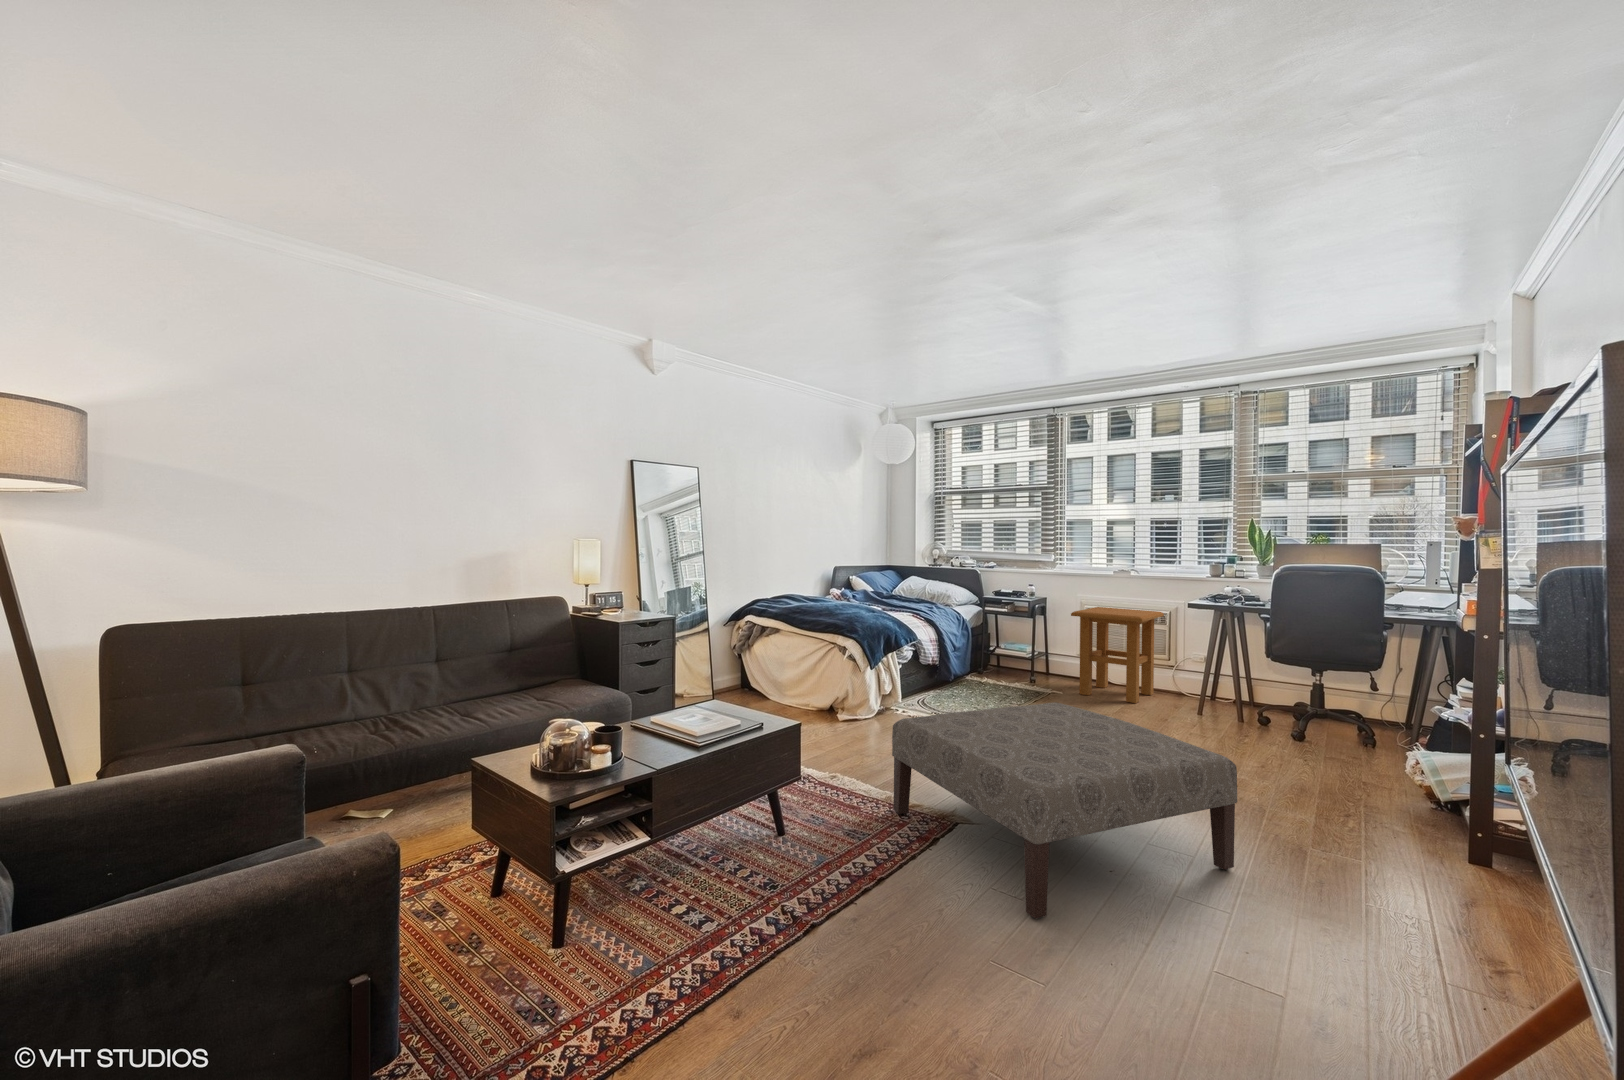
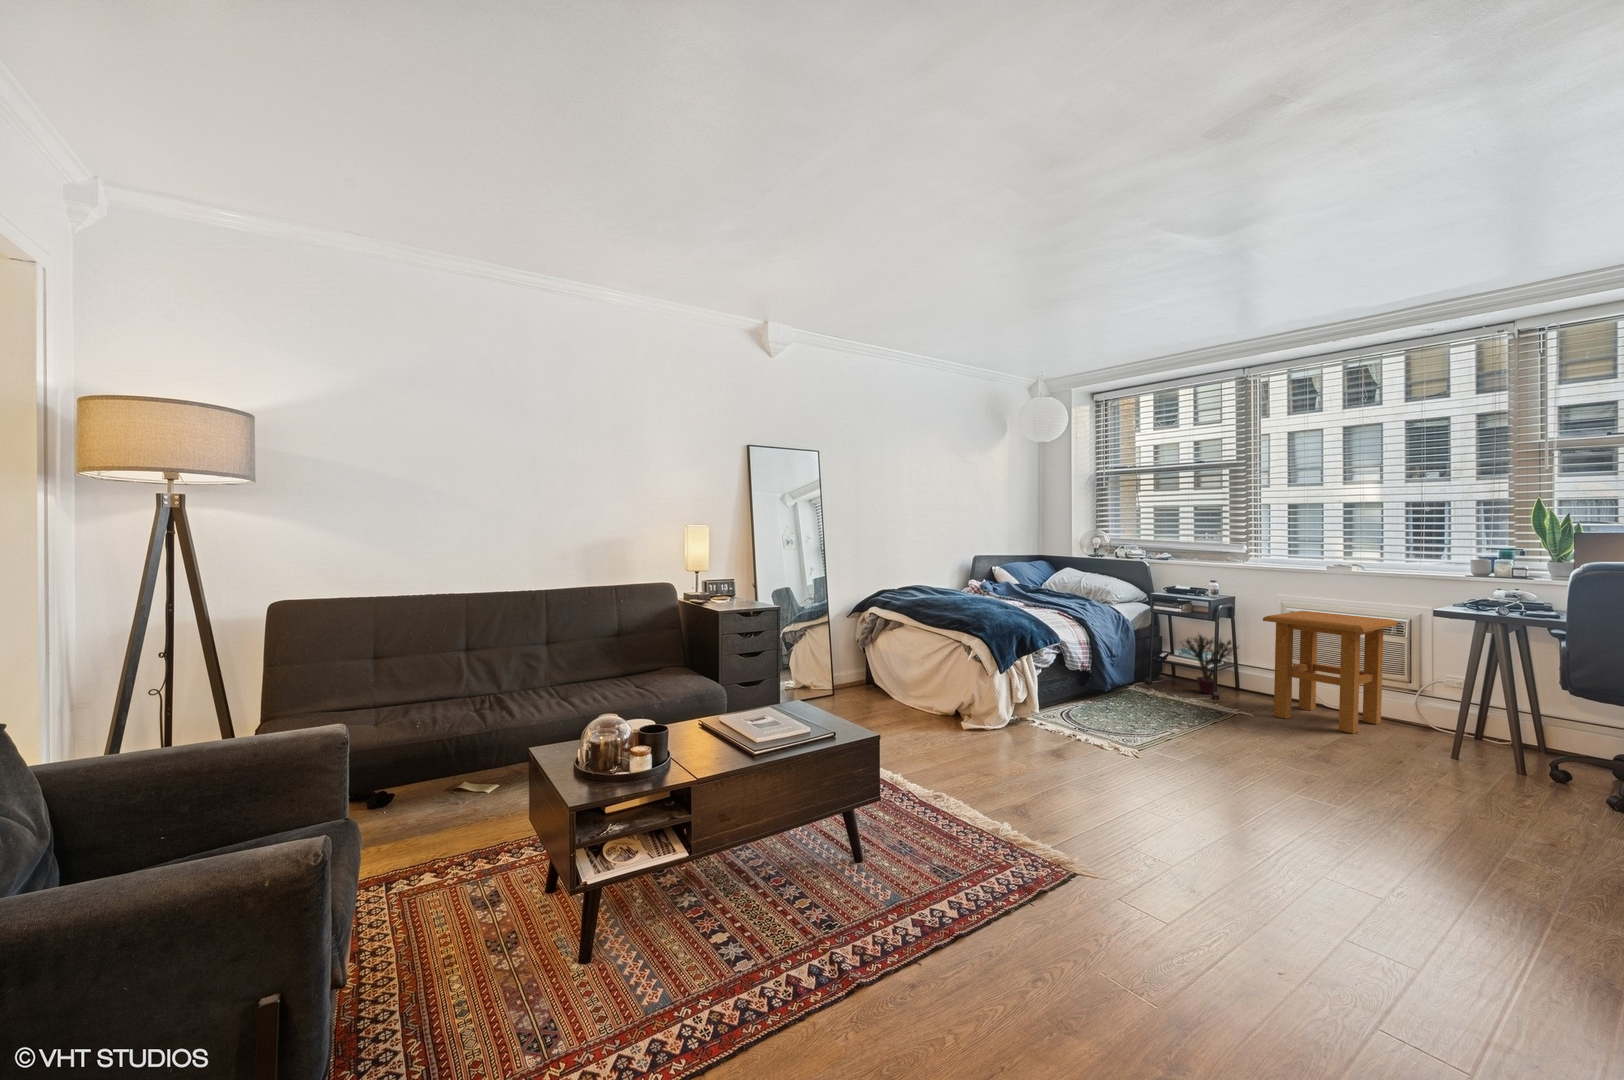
potted plant: none [1006,628,1053,680] -> present [1182,635,1238,694]
ottoman: present [892,702,1237,919] -> none [997,732,1492,1029]

